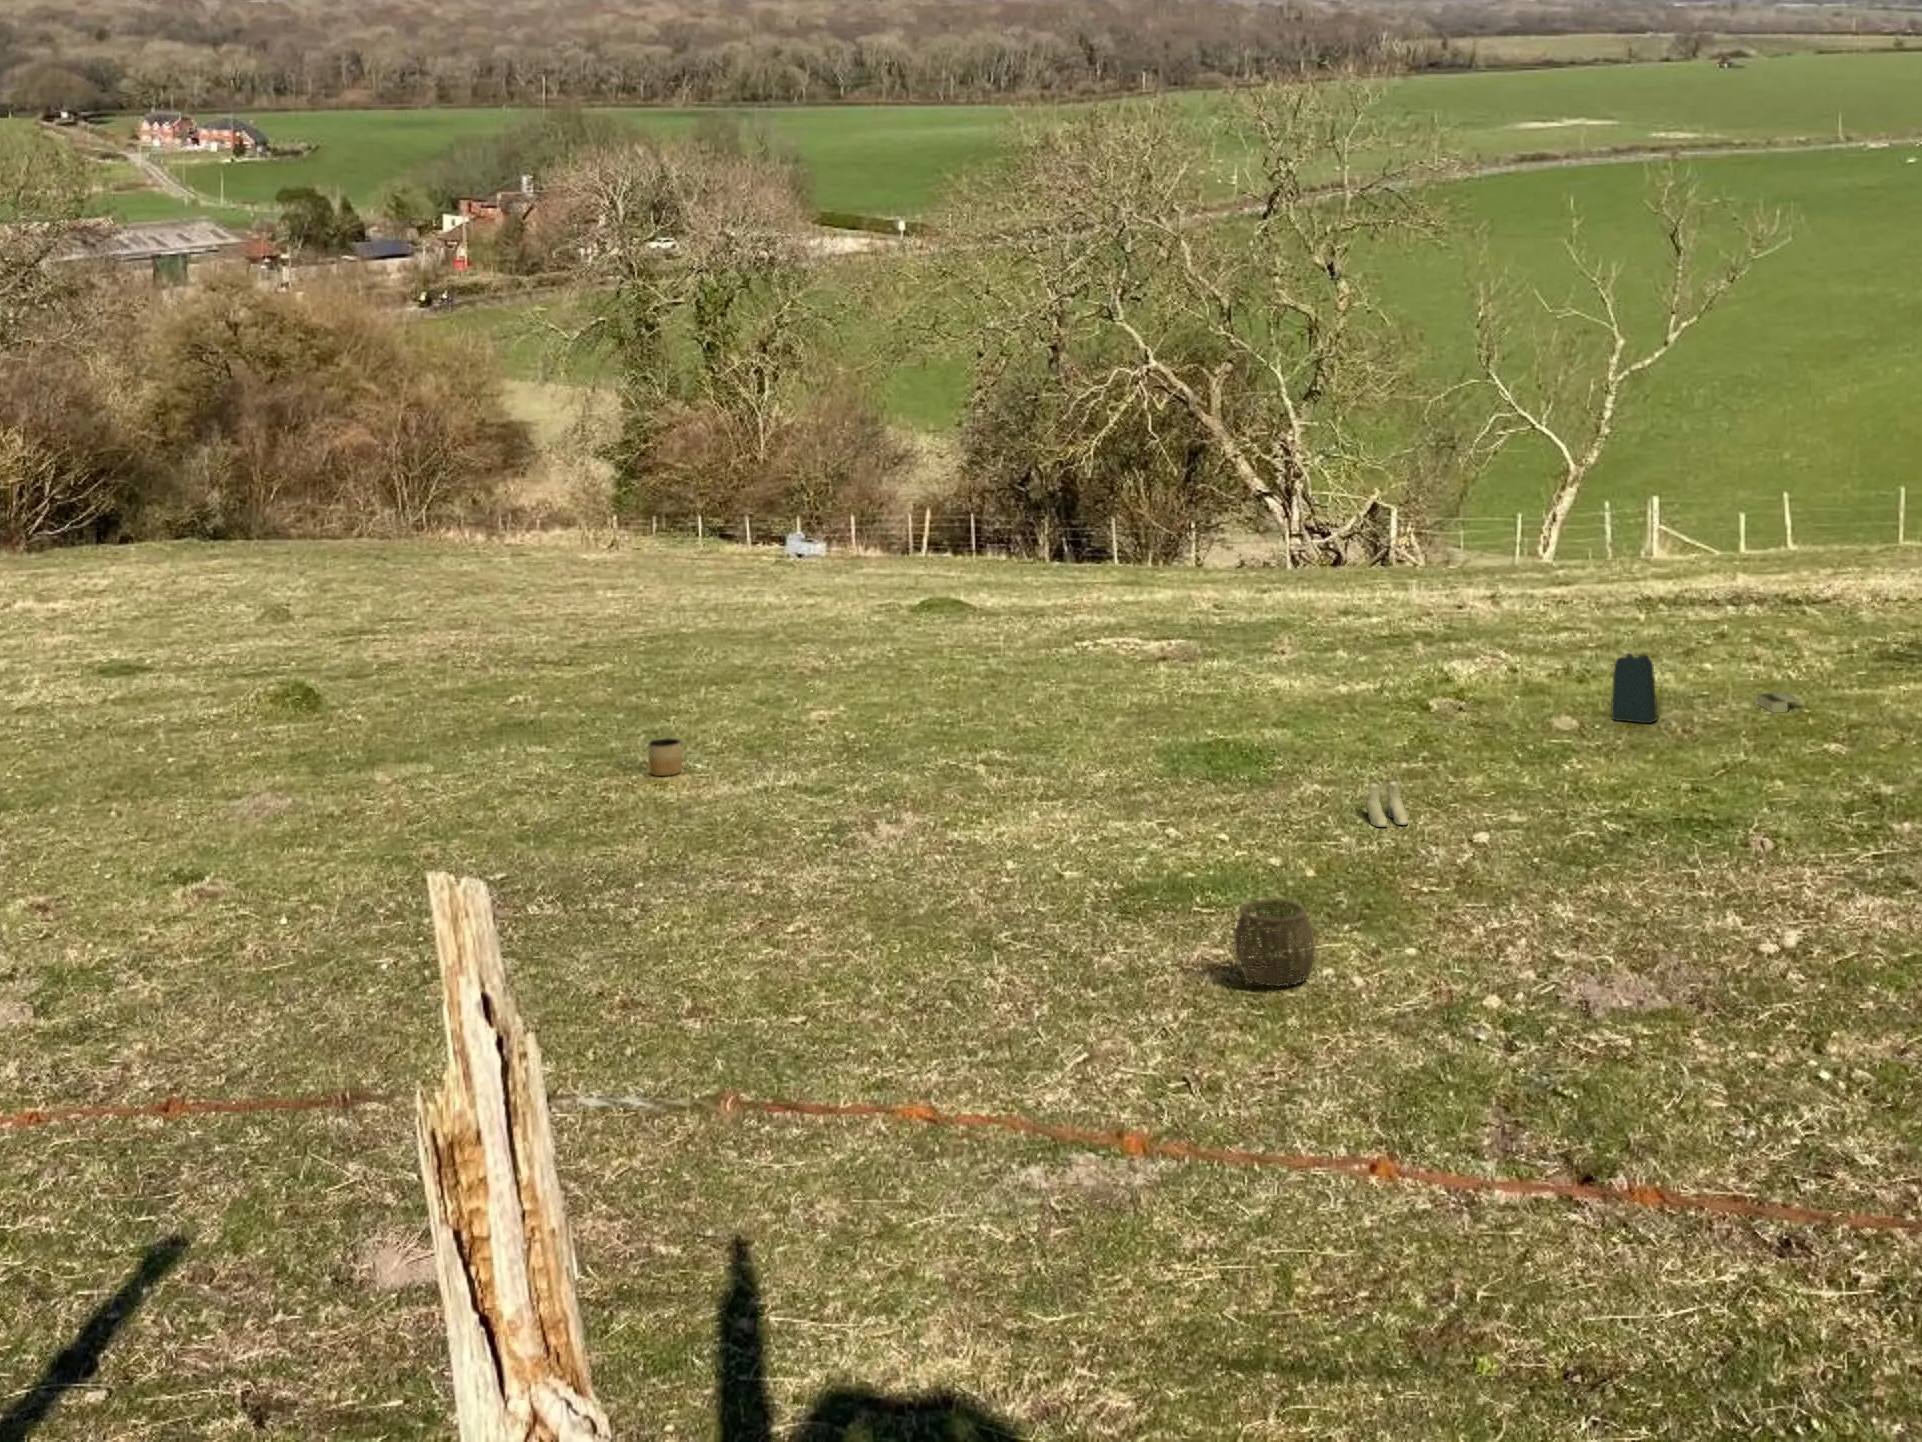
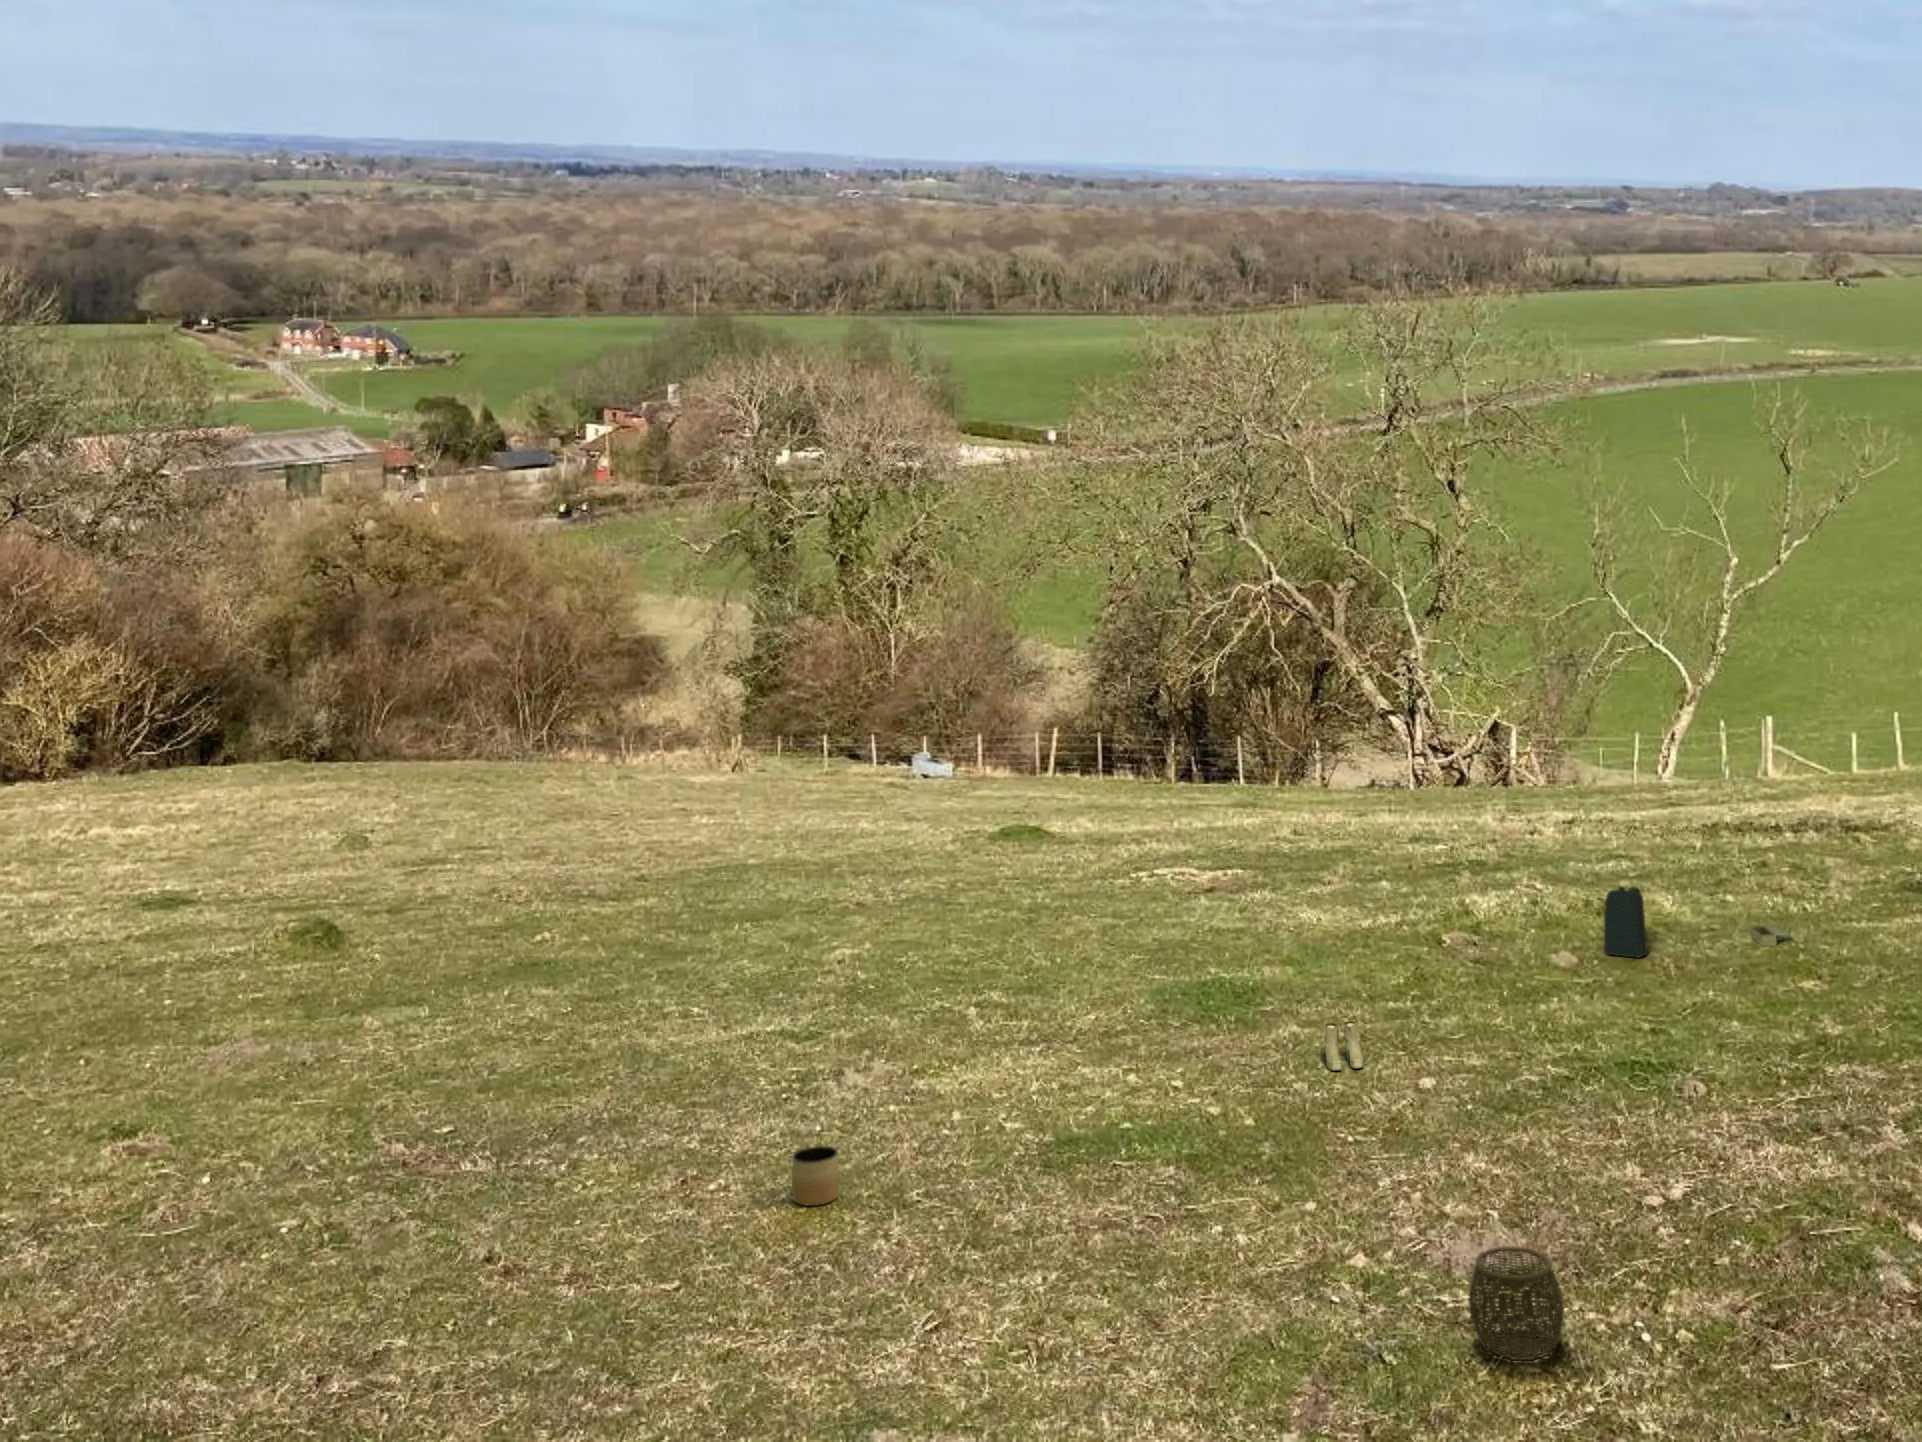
planter: present [648,738,683,776] -> present [792,1146,840,1206]
woven basket: present [1234,899,1315,986] -> present [1469,1246,1564,1360]

